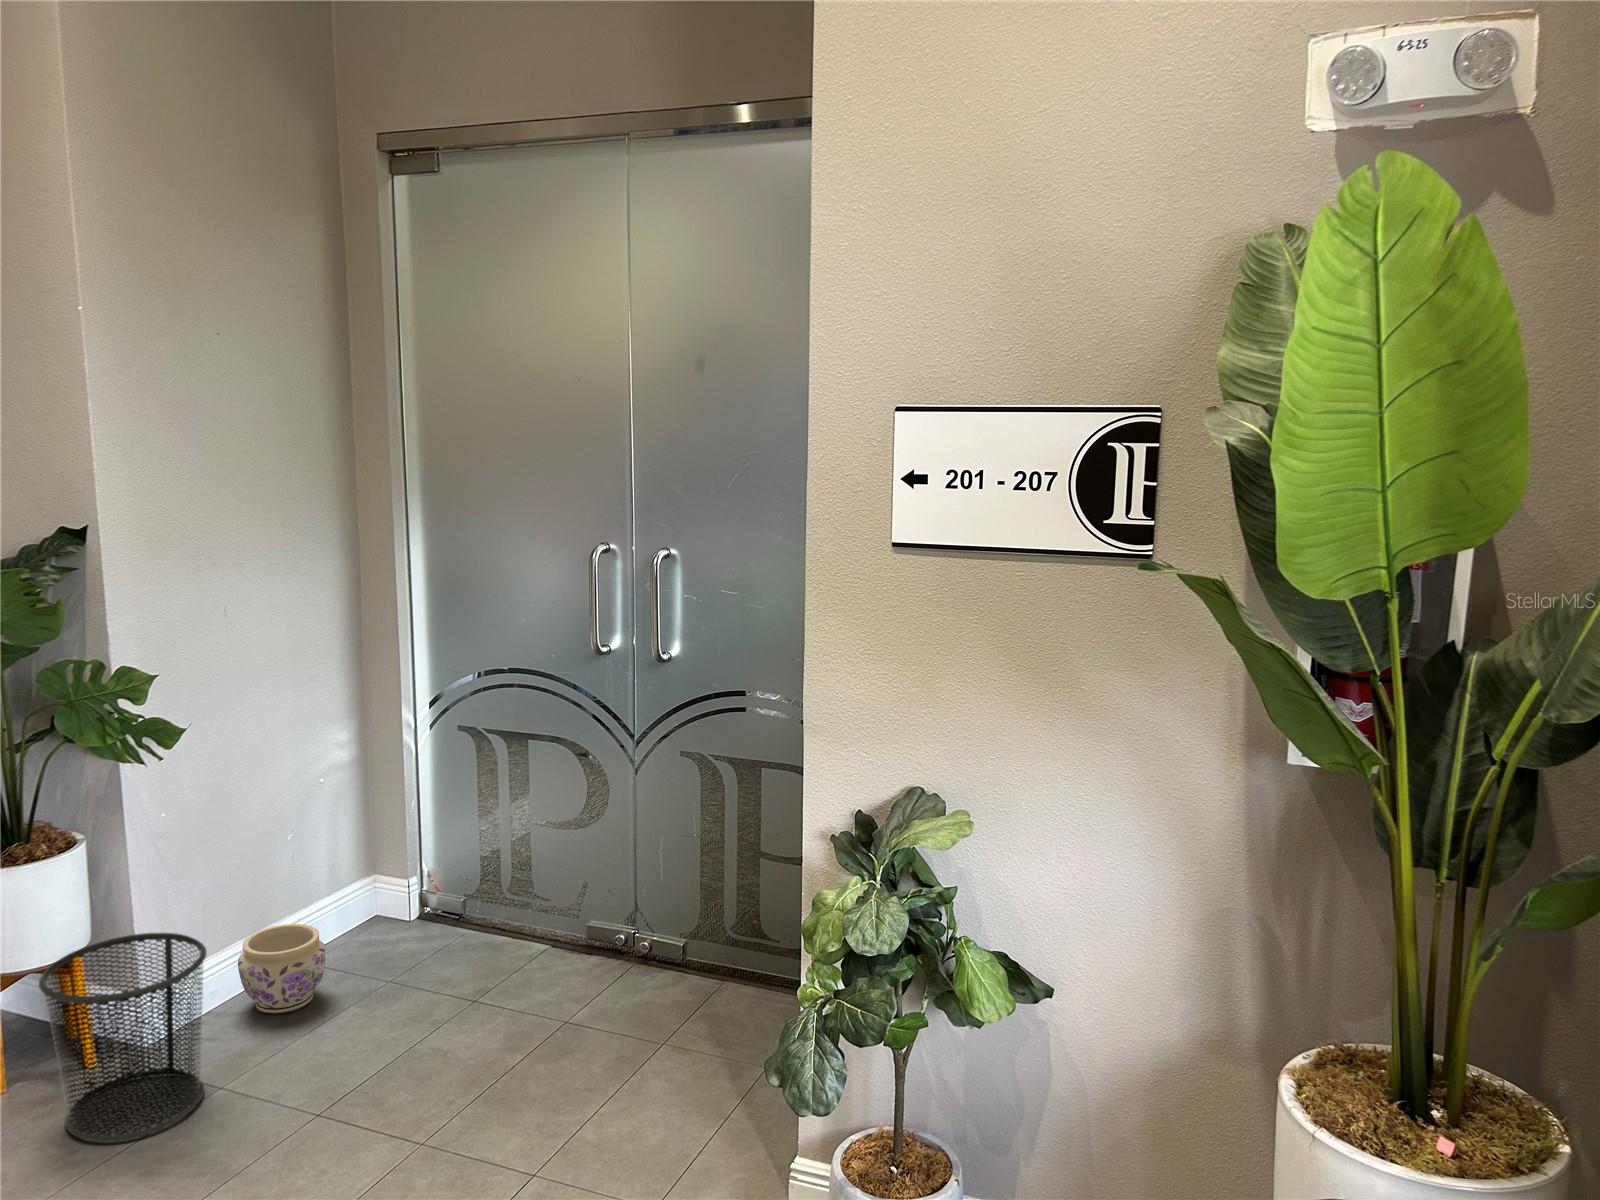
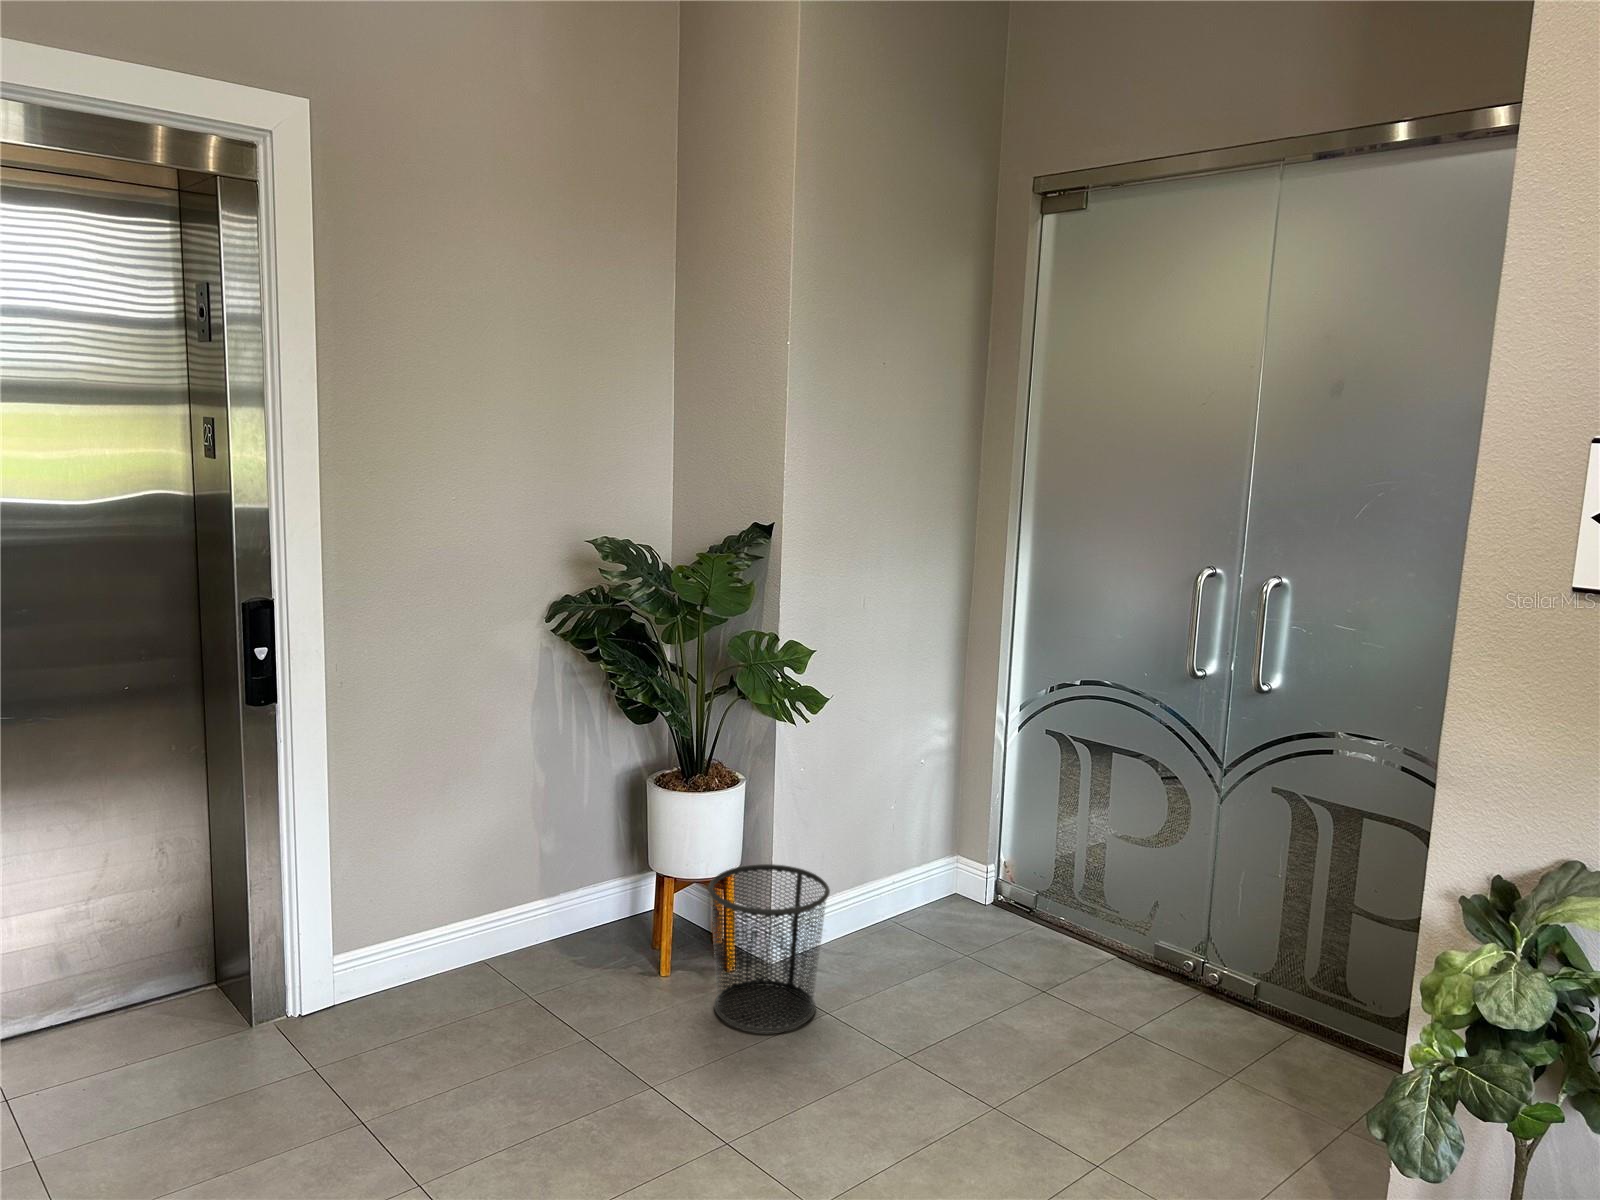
planter: present [238,924,325,1015] -> none [845,883,916,961]

